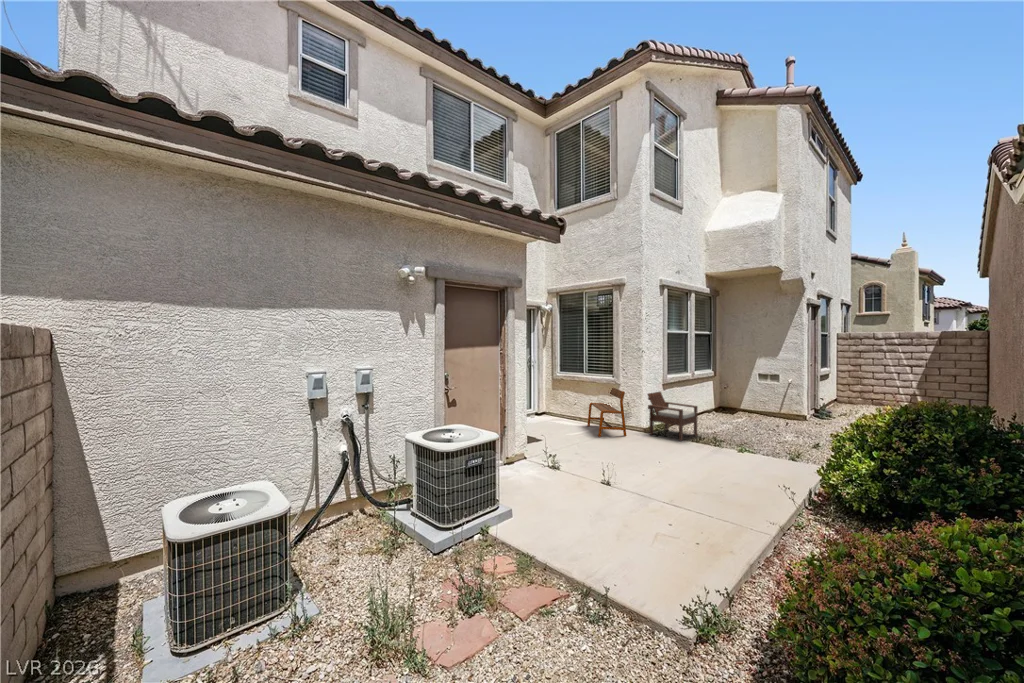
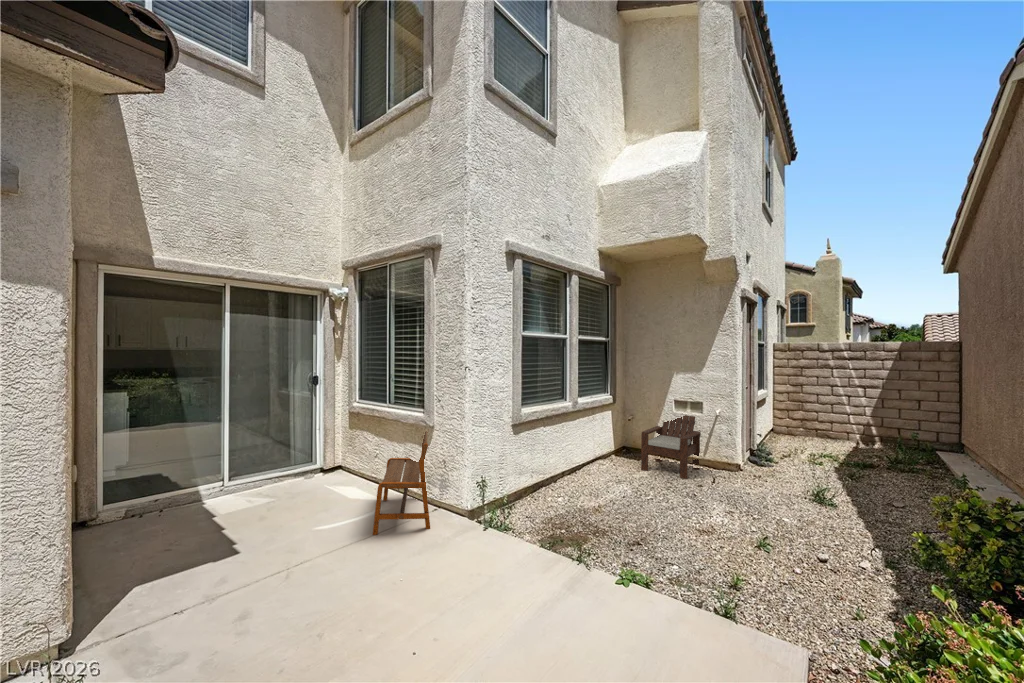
chair: present [648,392,698,441] -> present [641,415,701,479]

